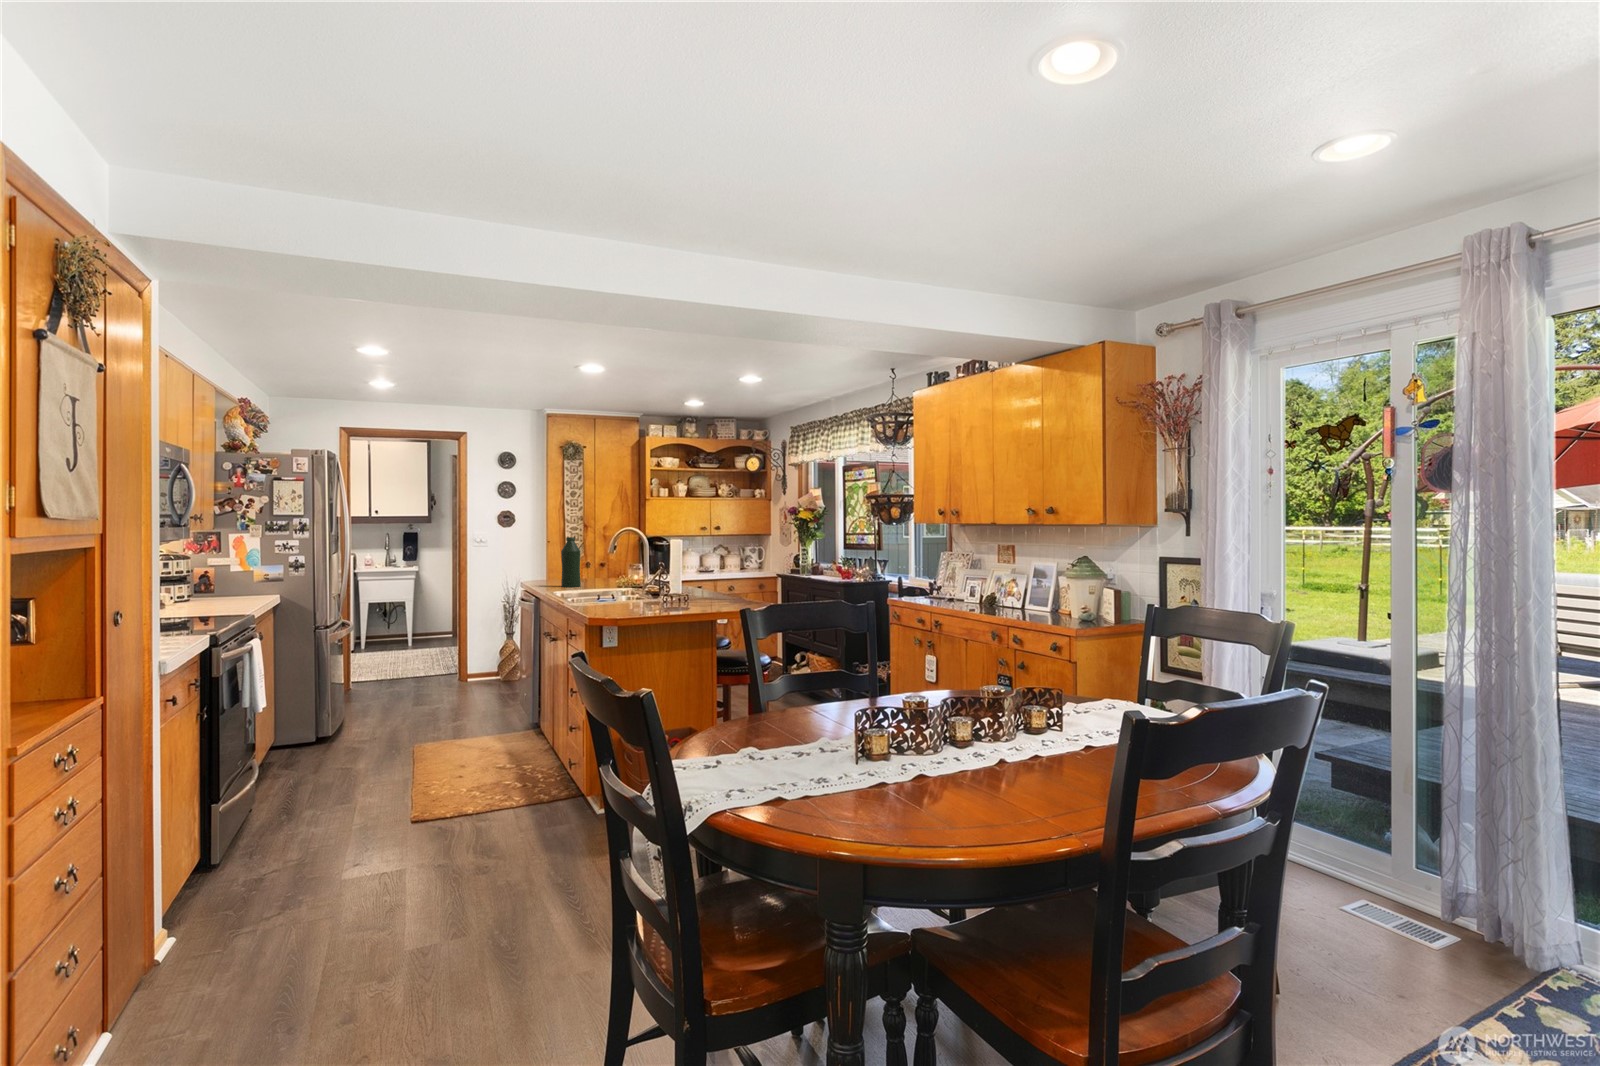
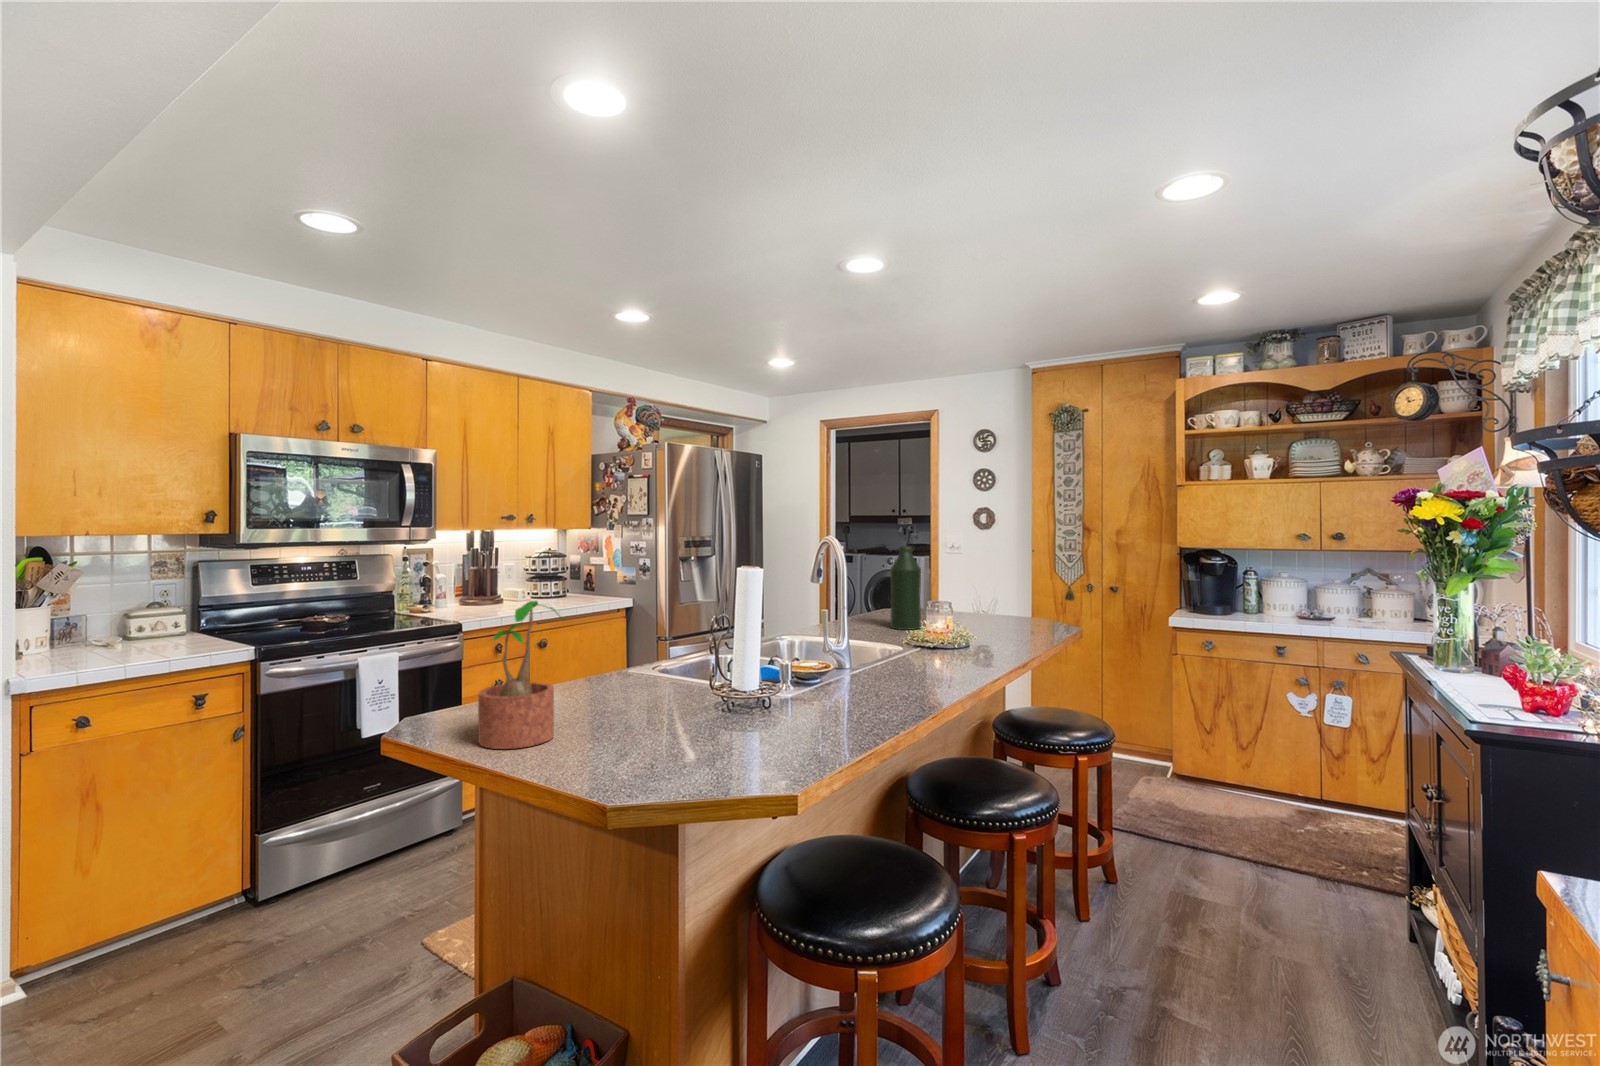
potted plant: none [610,557,640,614] -> present [478,601,556,749]

